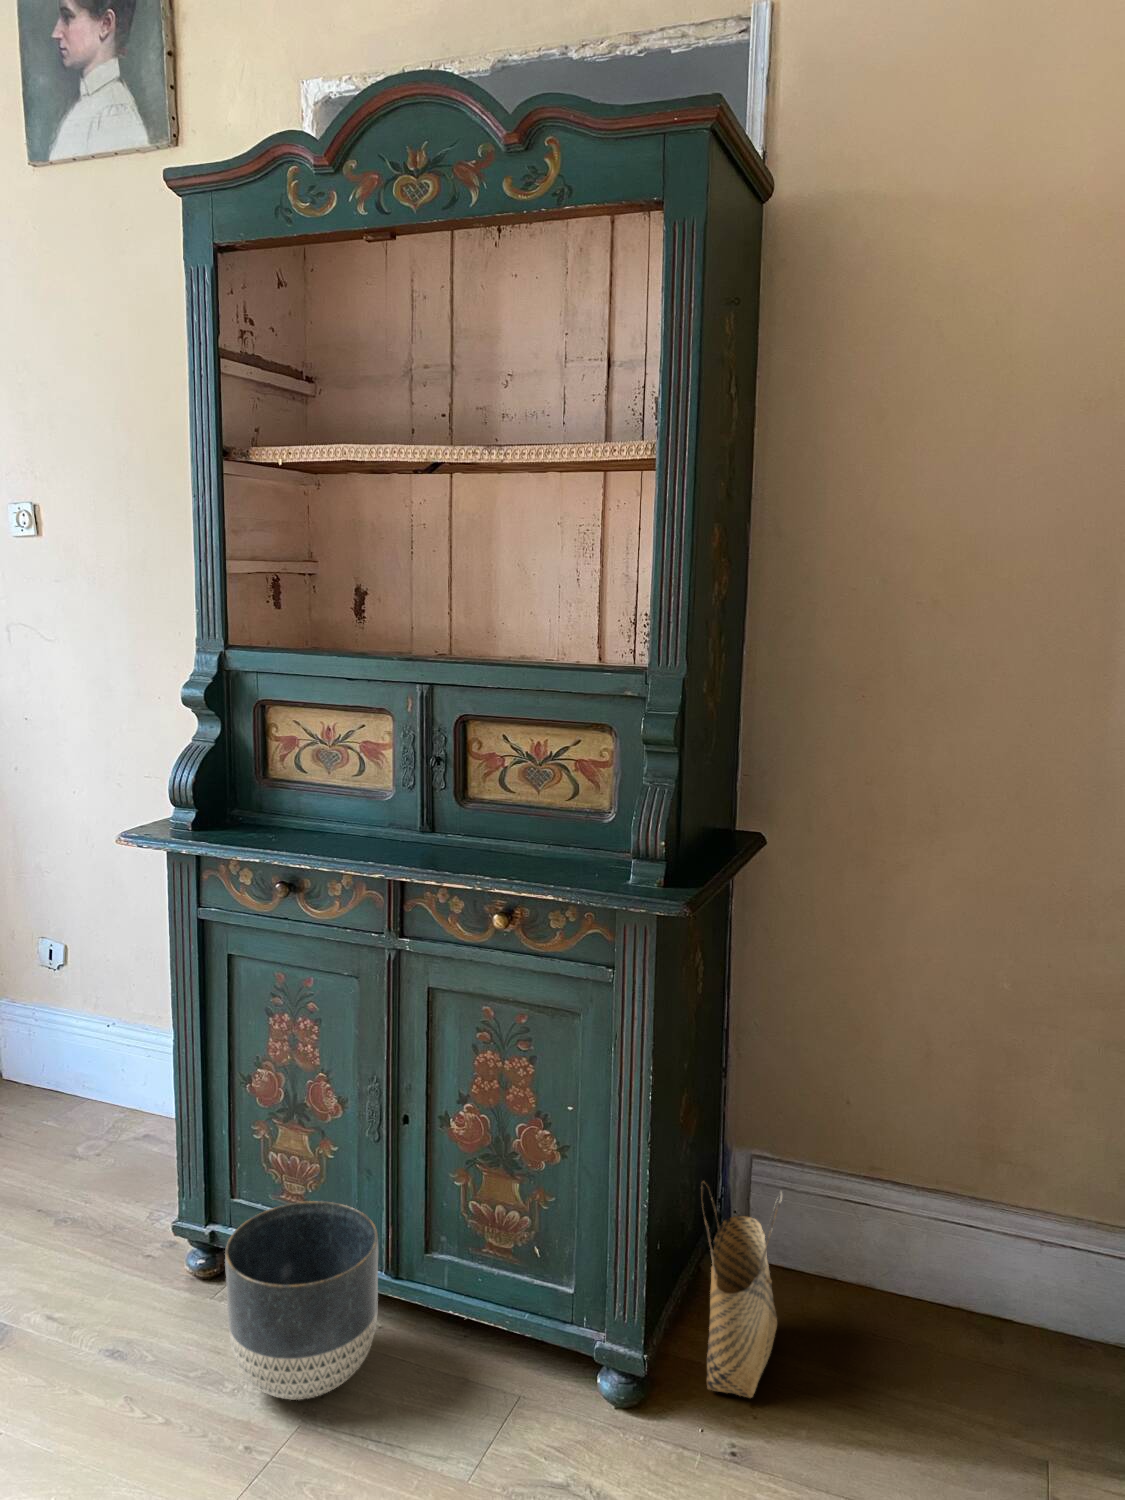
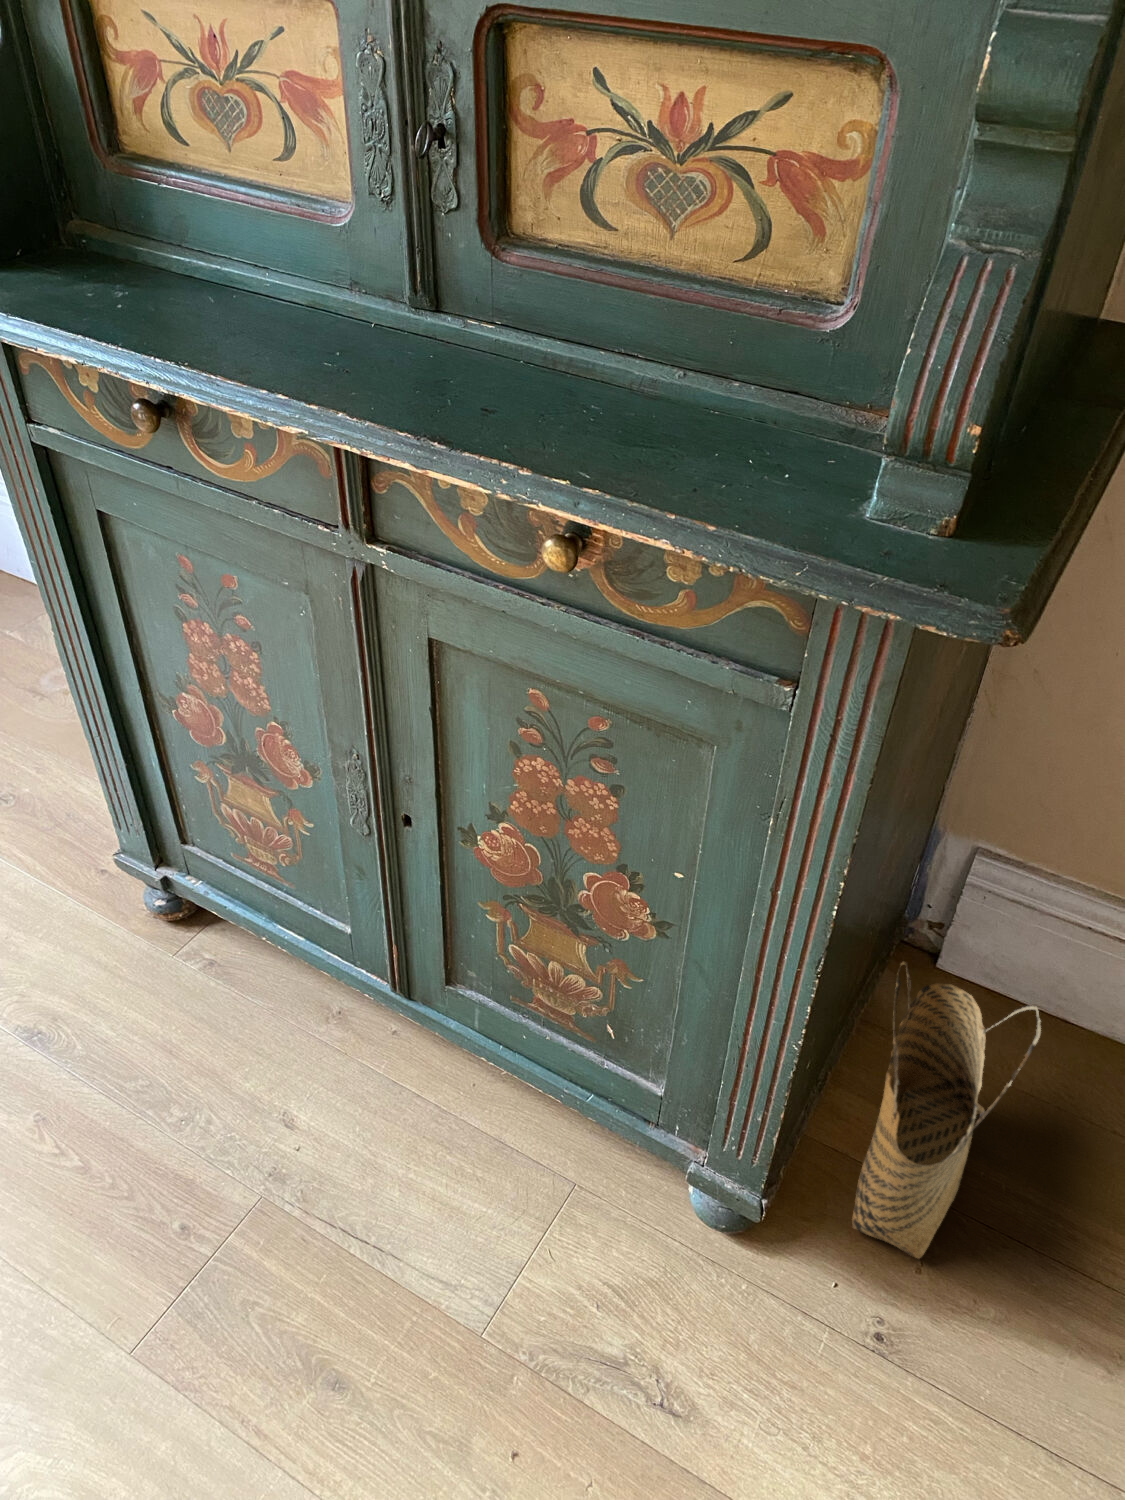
planter: present [225,1201,378,1400] -> none [119,902,369,1182]

